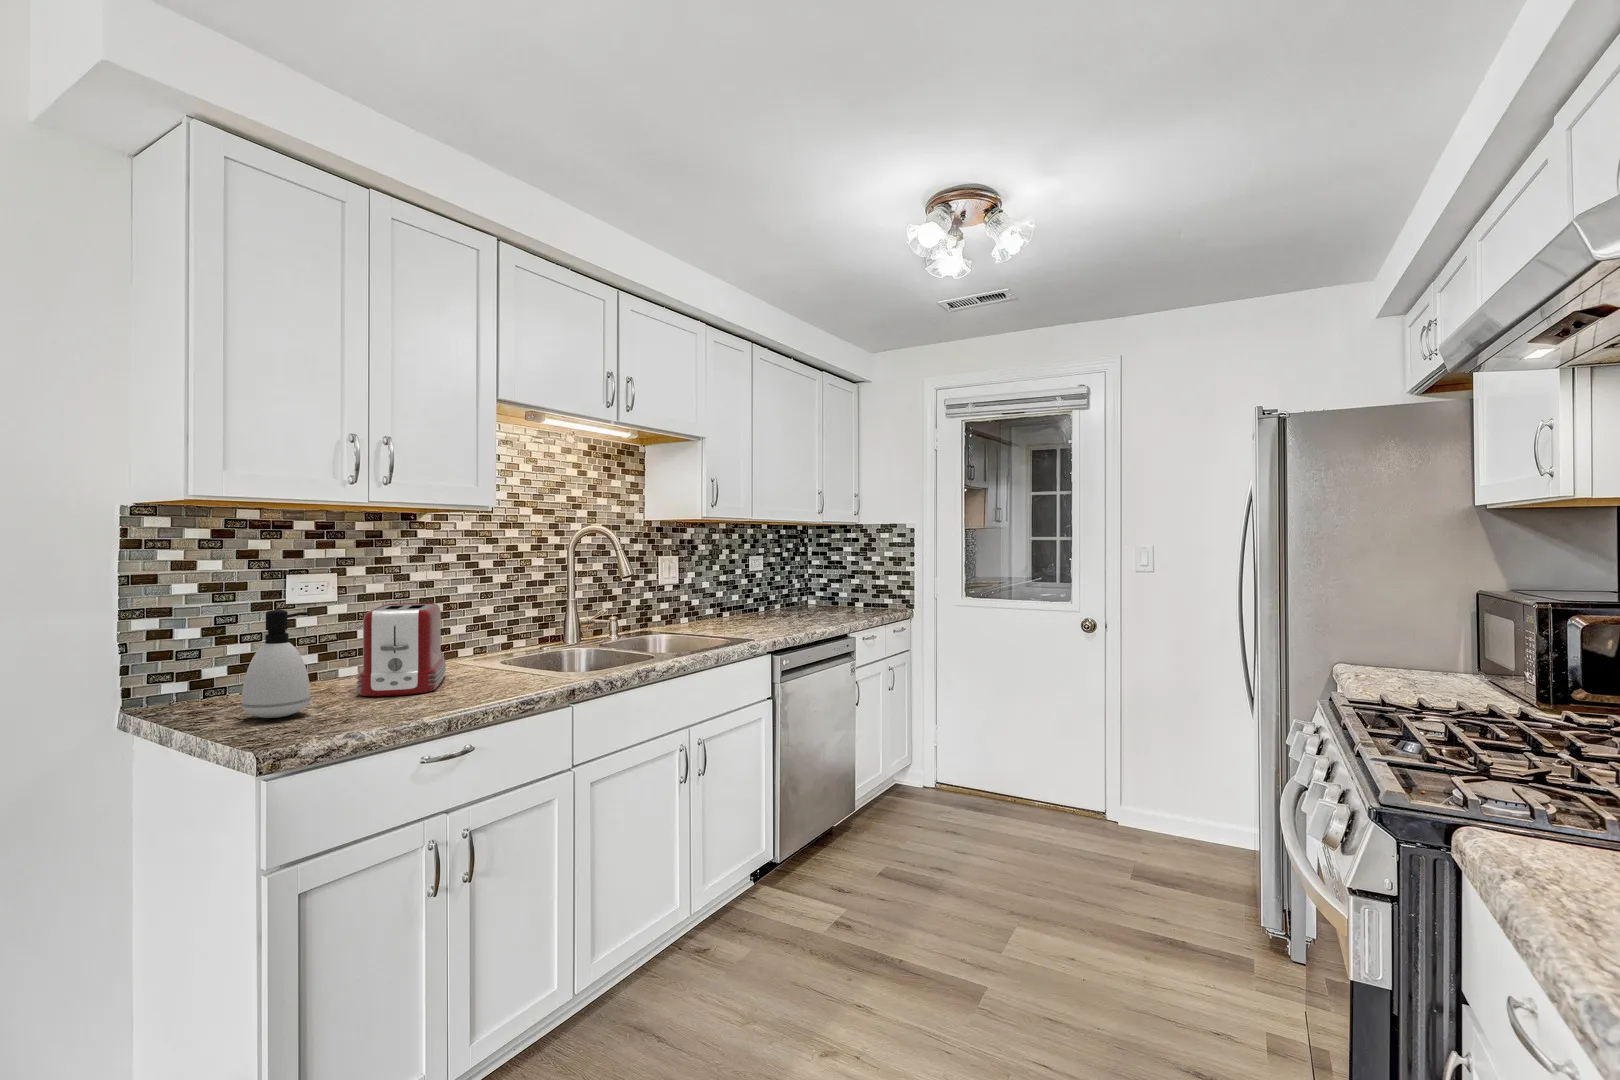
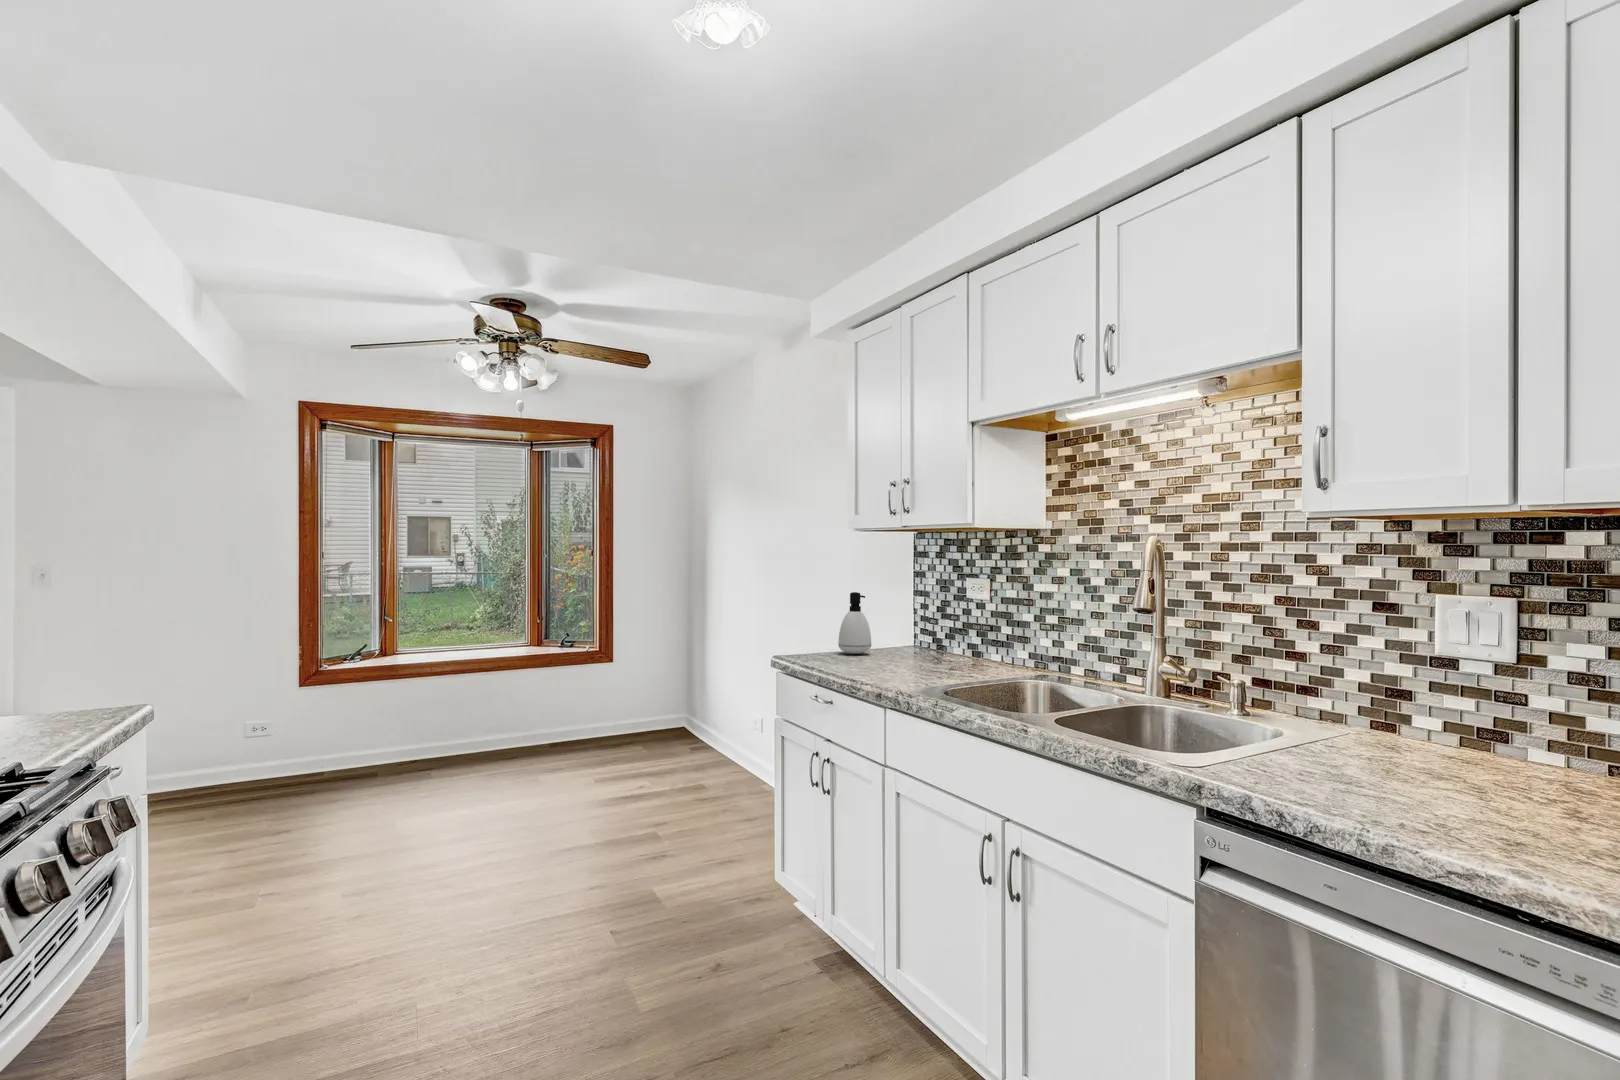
toaster: present [356,603,446,696] -> none [883,602,979,670]

